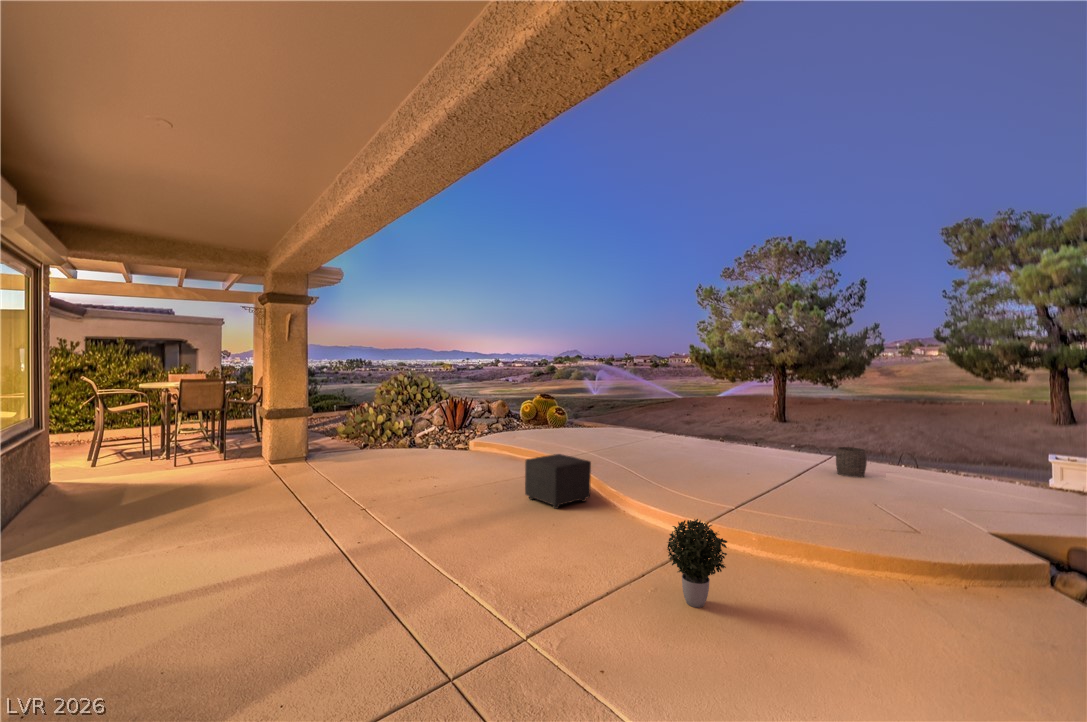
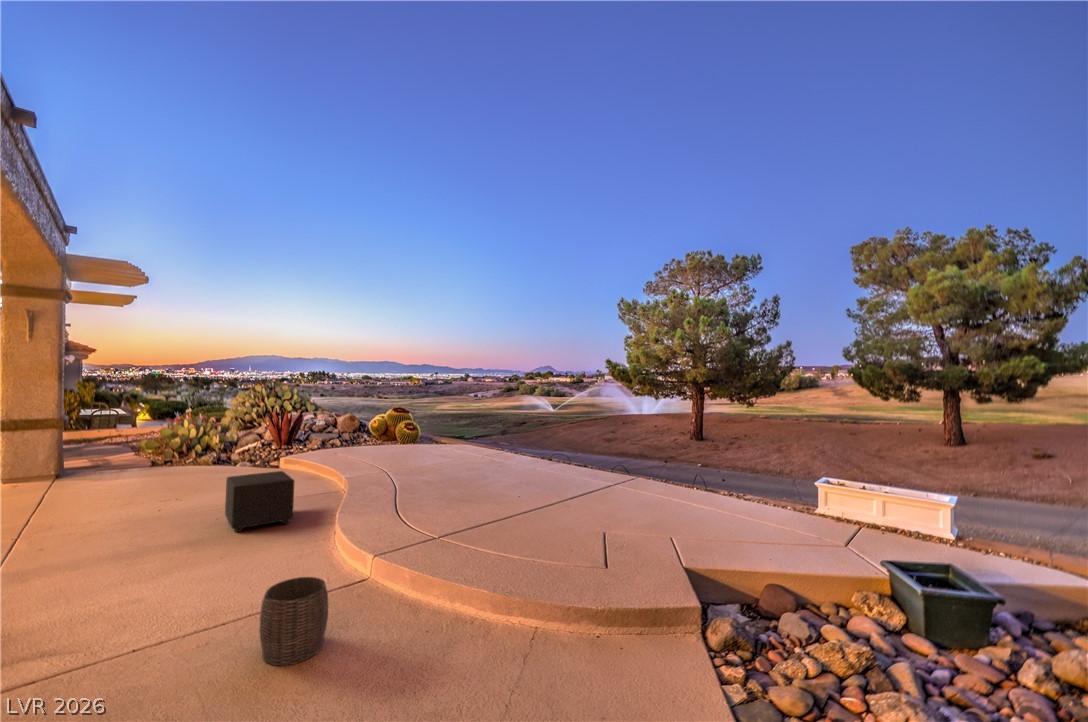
woven basket: present [836,447,867,477] -> present [259,577,328,666]
potted plant: present [667,519,727,608] -> none [108,554,200,665]

